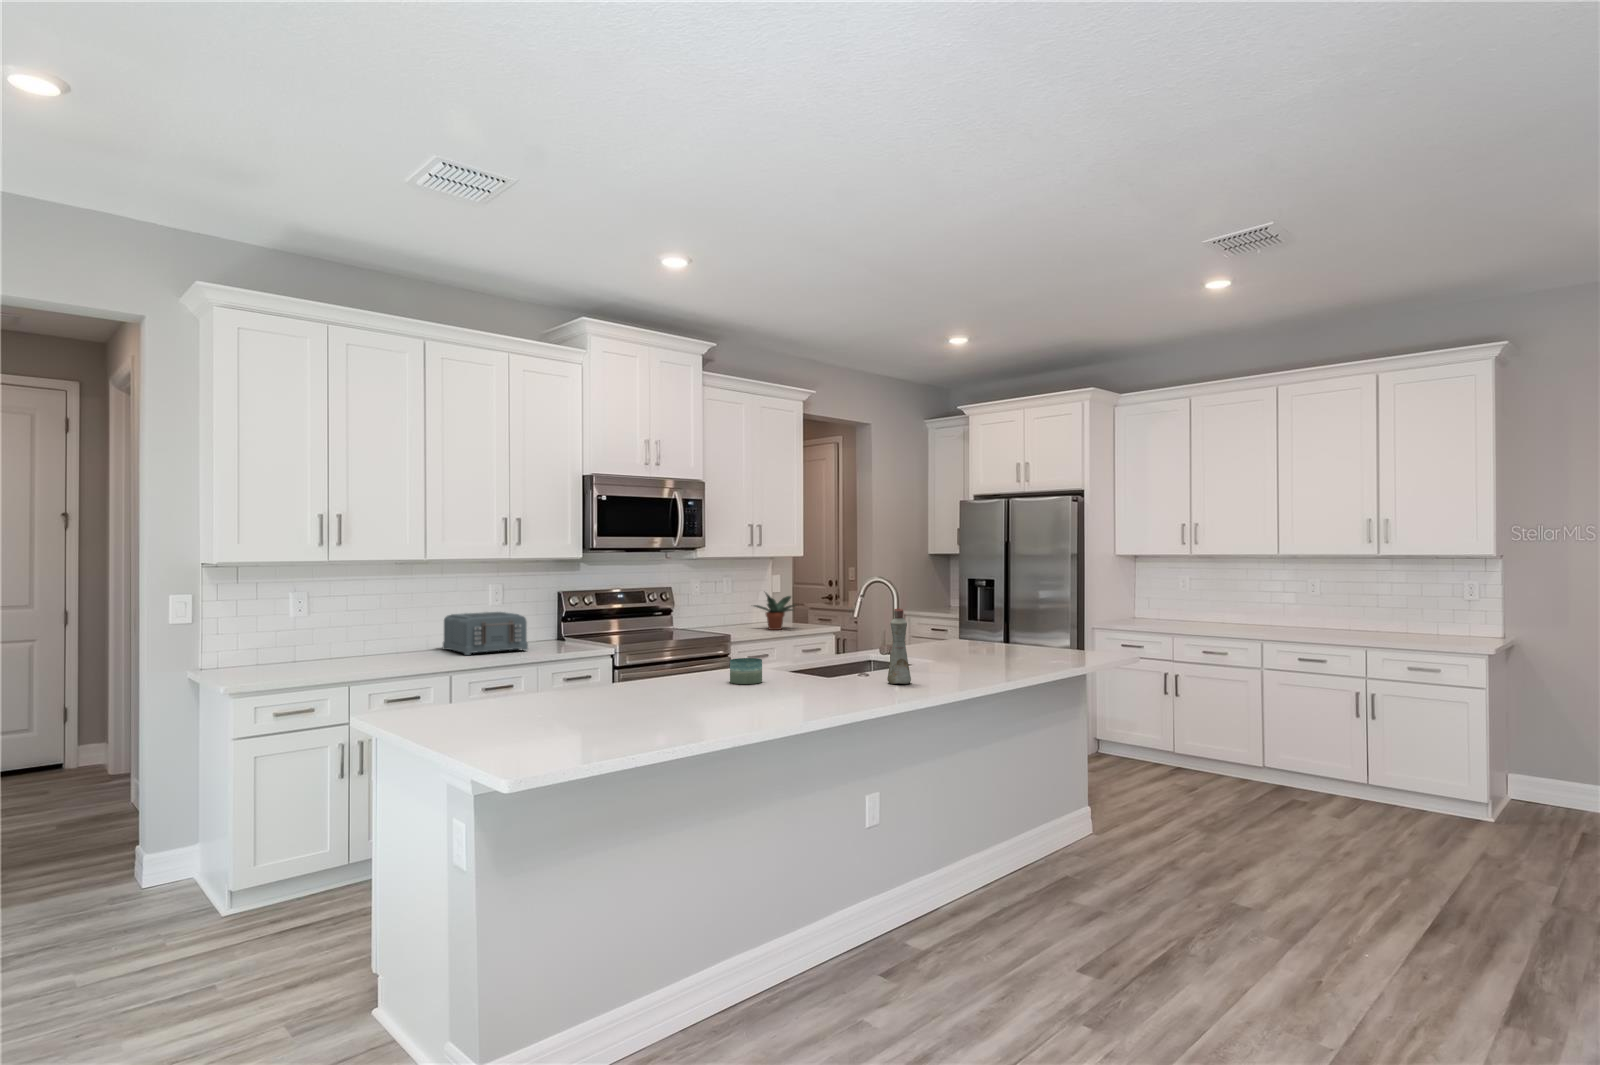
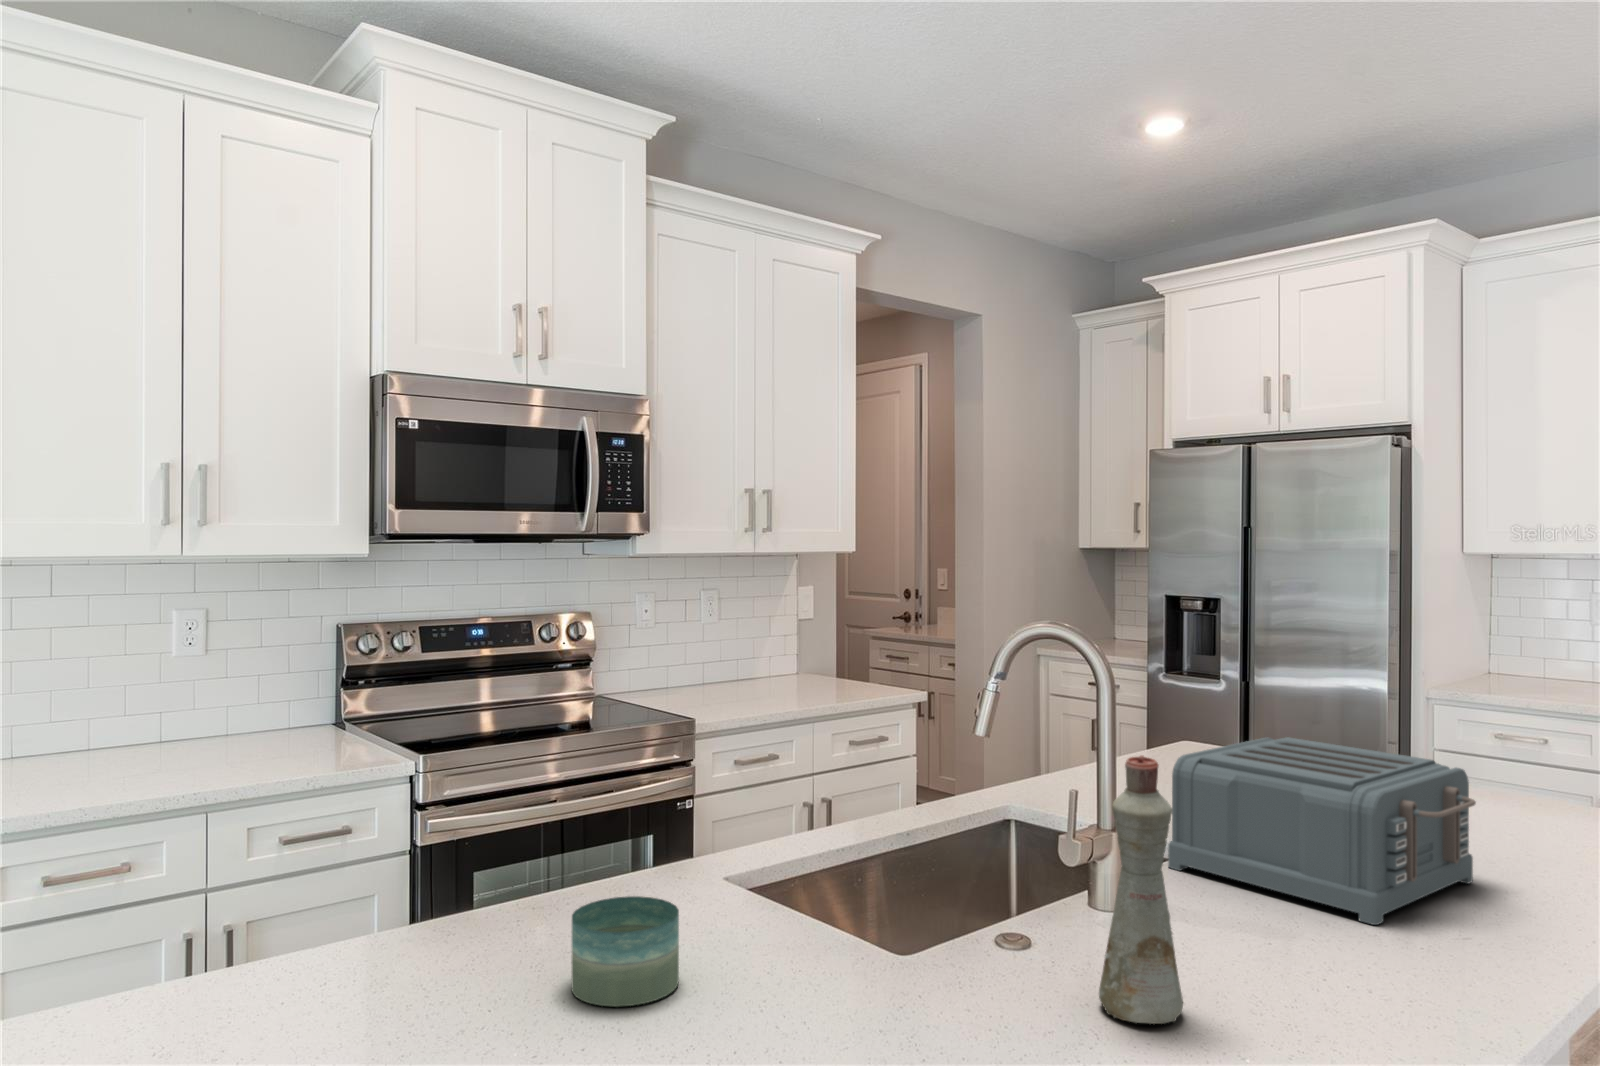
potted plant: present [754,593,795,630] -> none [749,621,845,698]
toaster: present [443,612,528,655] -> present [1168,737,1476,925]

